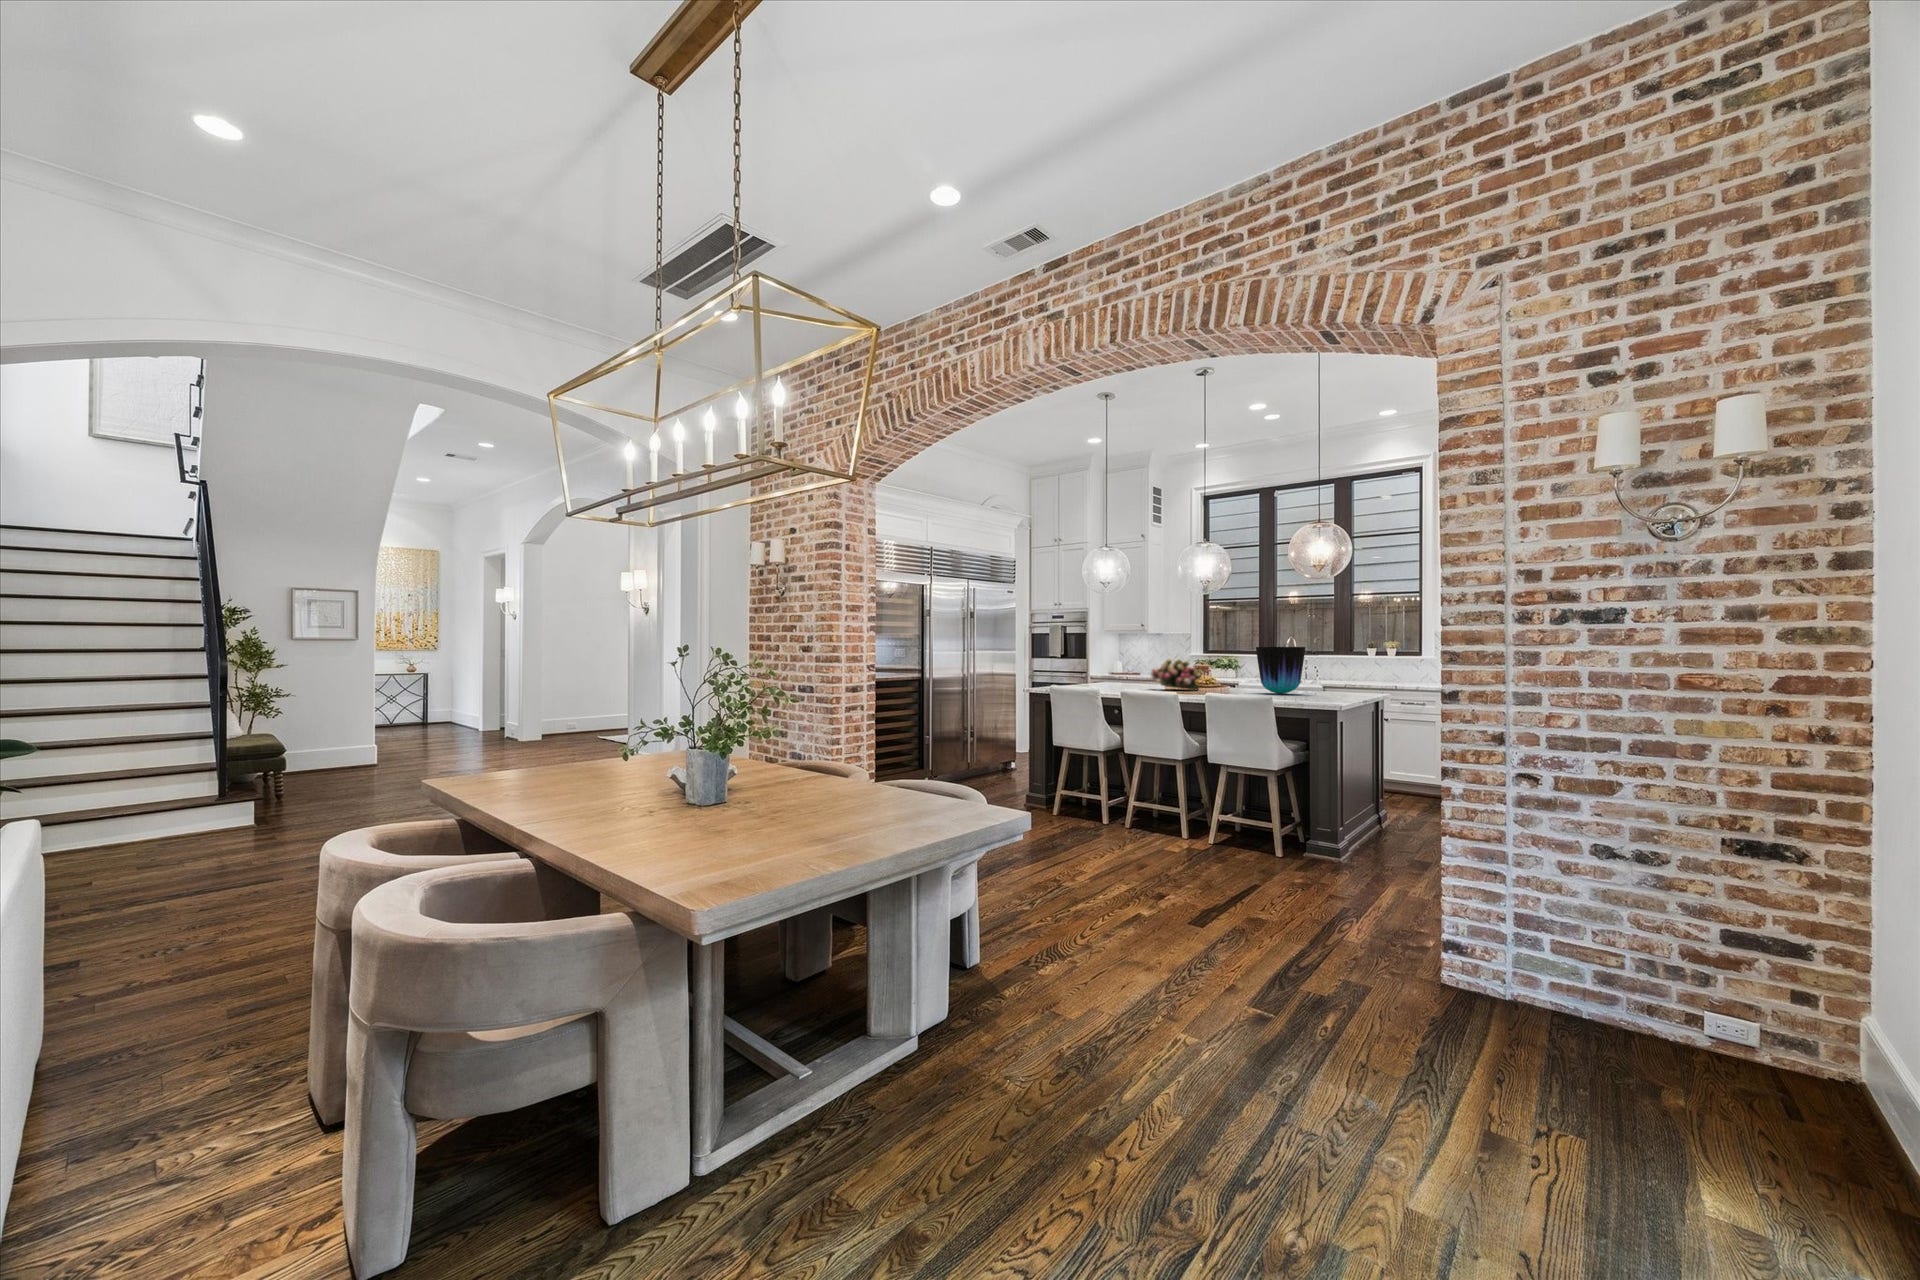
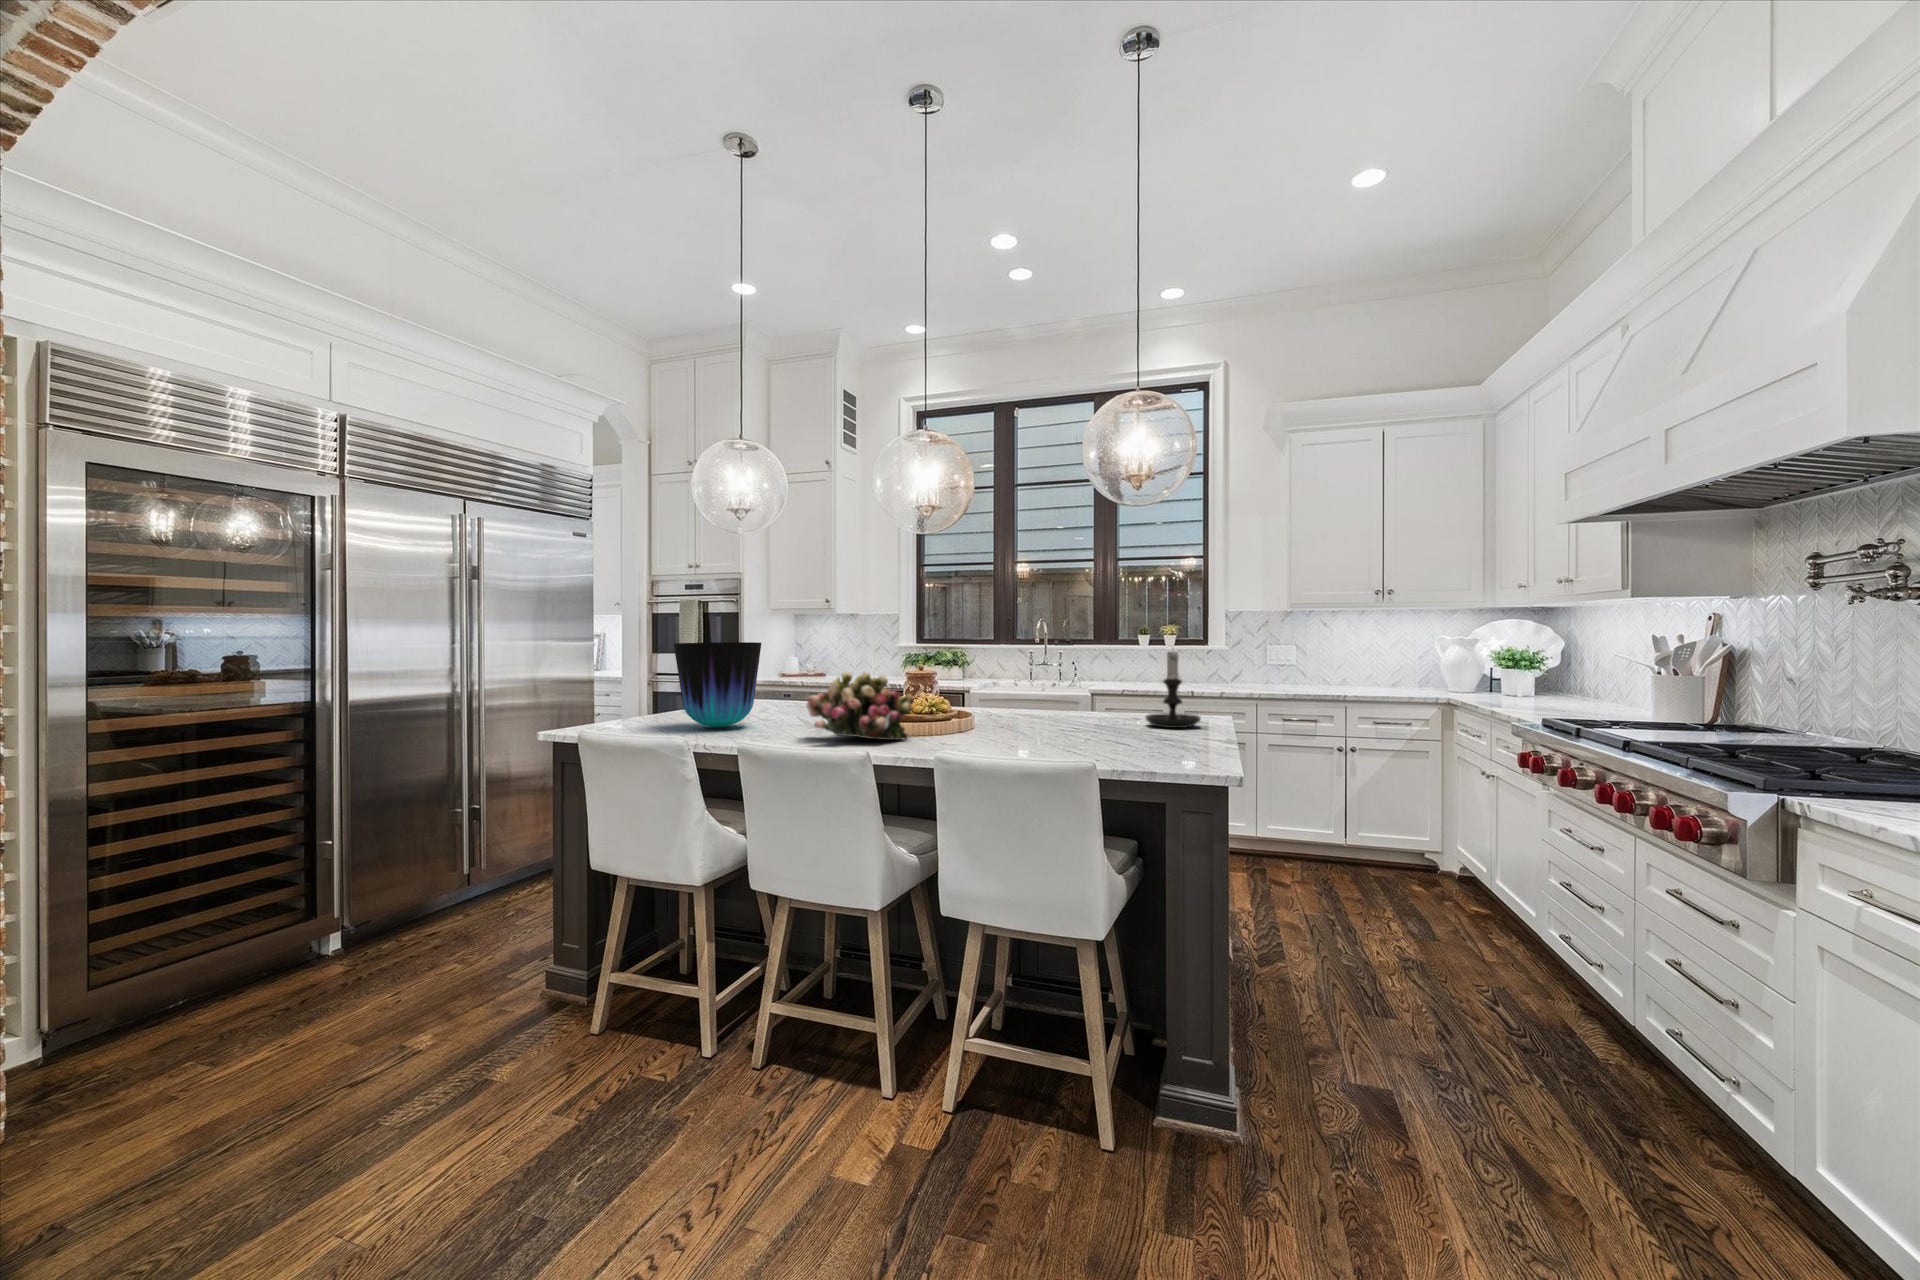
vase: present [1256,647,1305,694] -> present [674,642,761,727]
candle holder: none [1333,649,1366,693] -> present [1145,651,1201,728]

